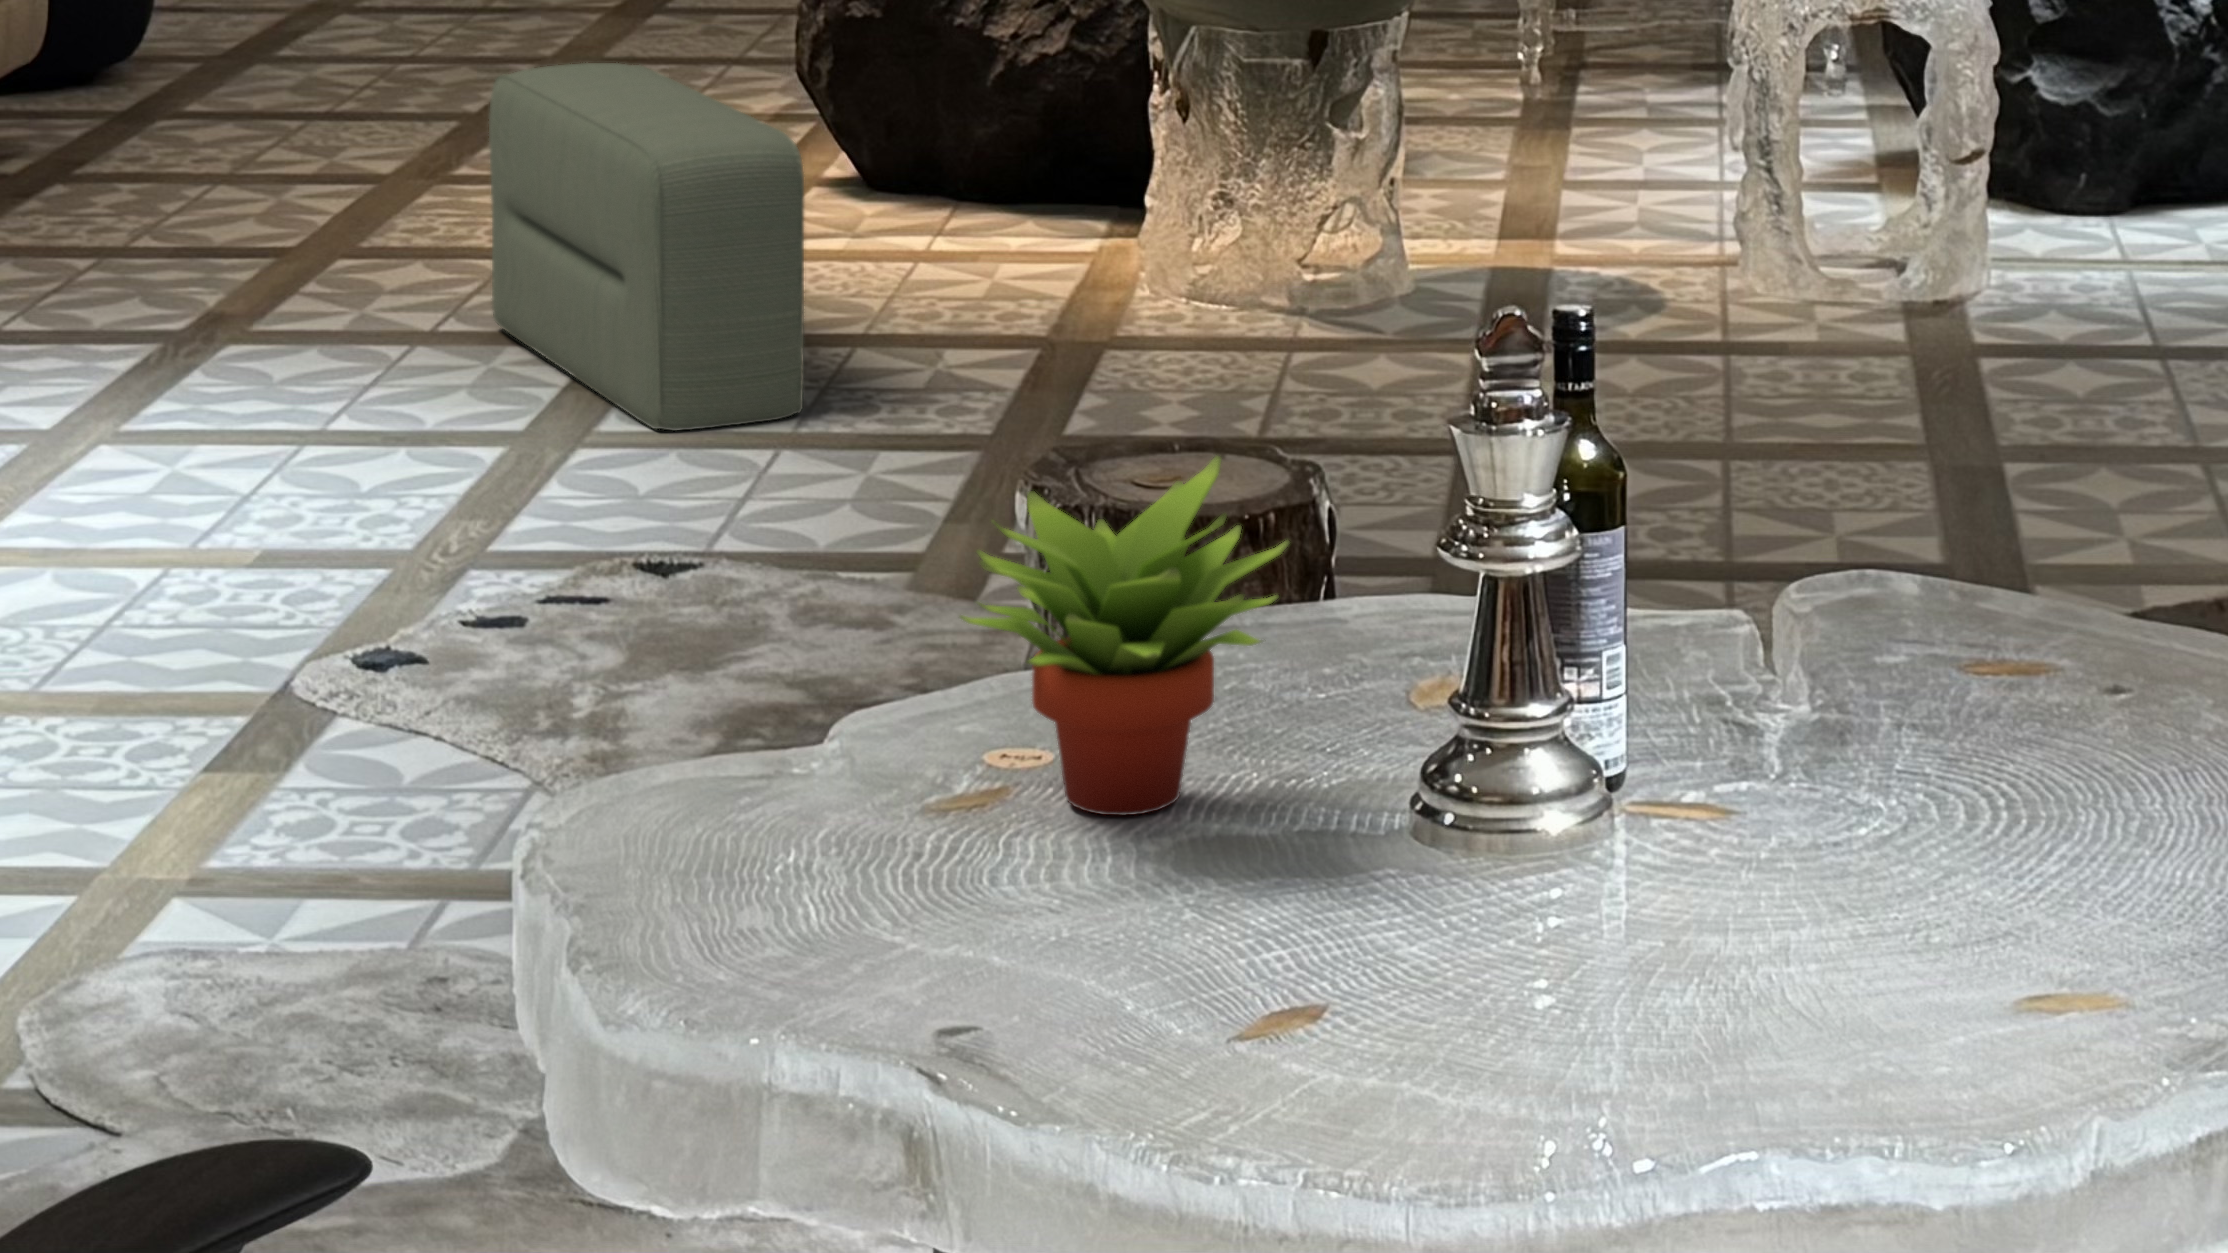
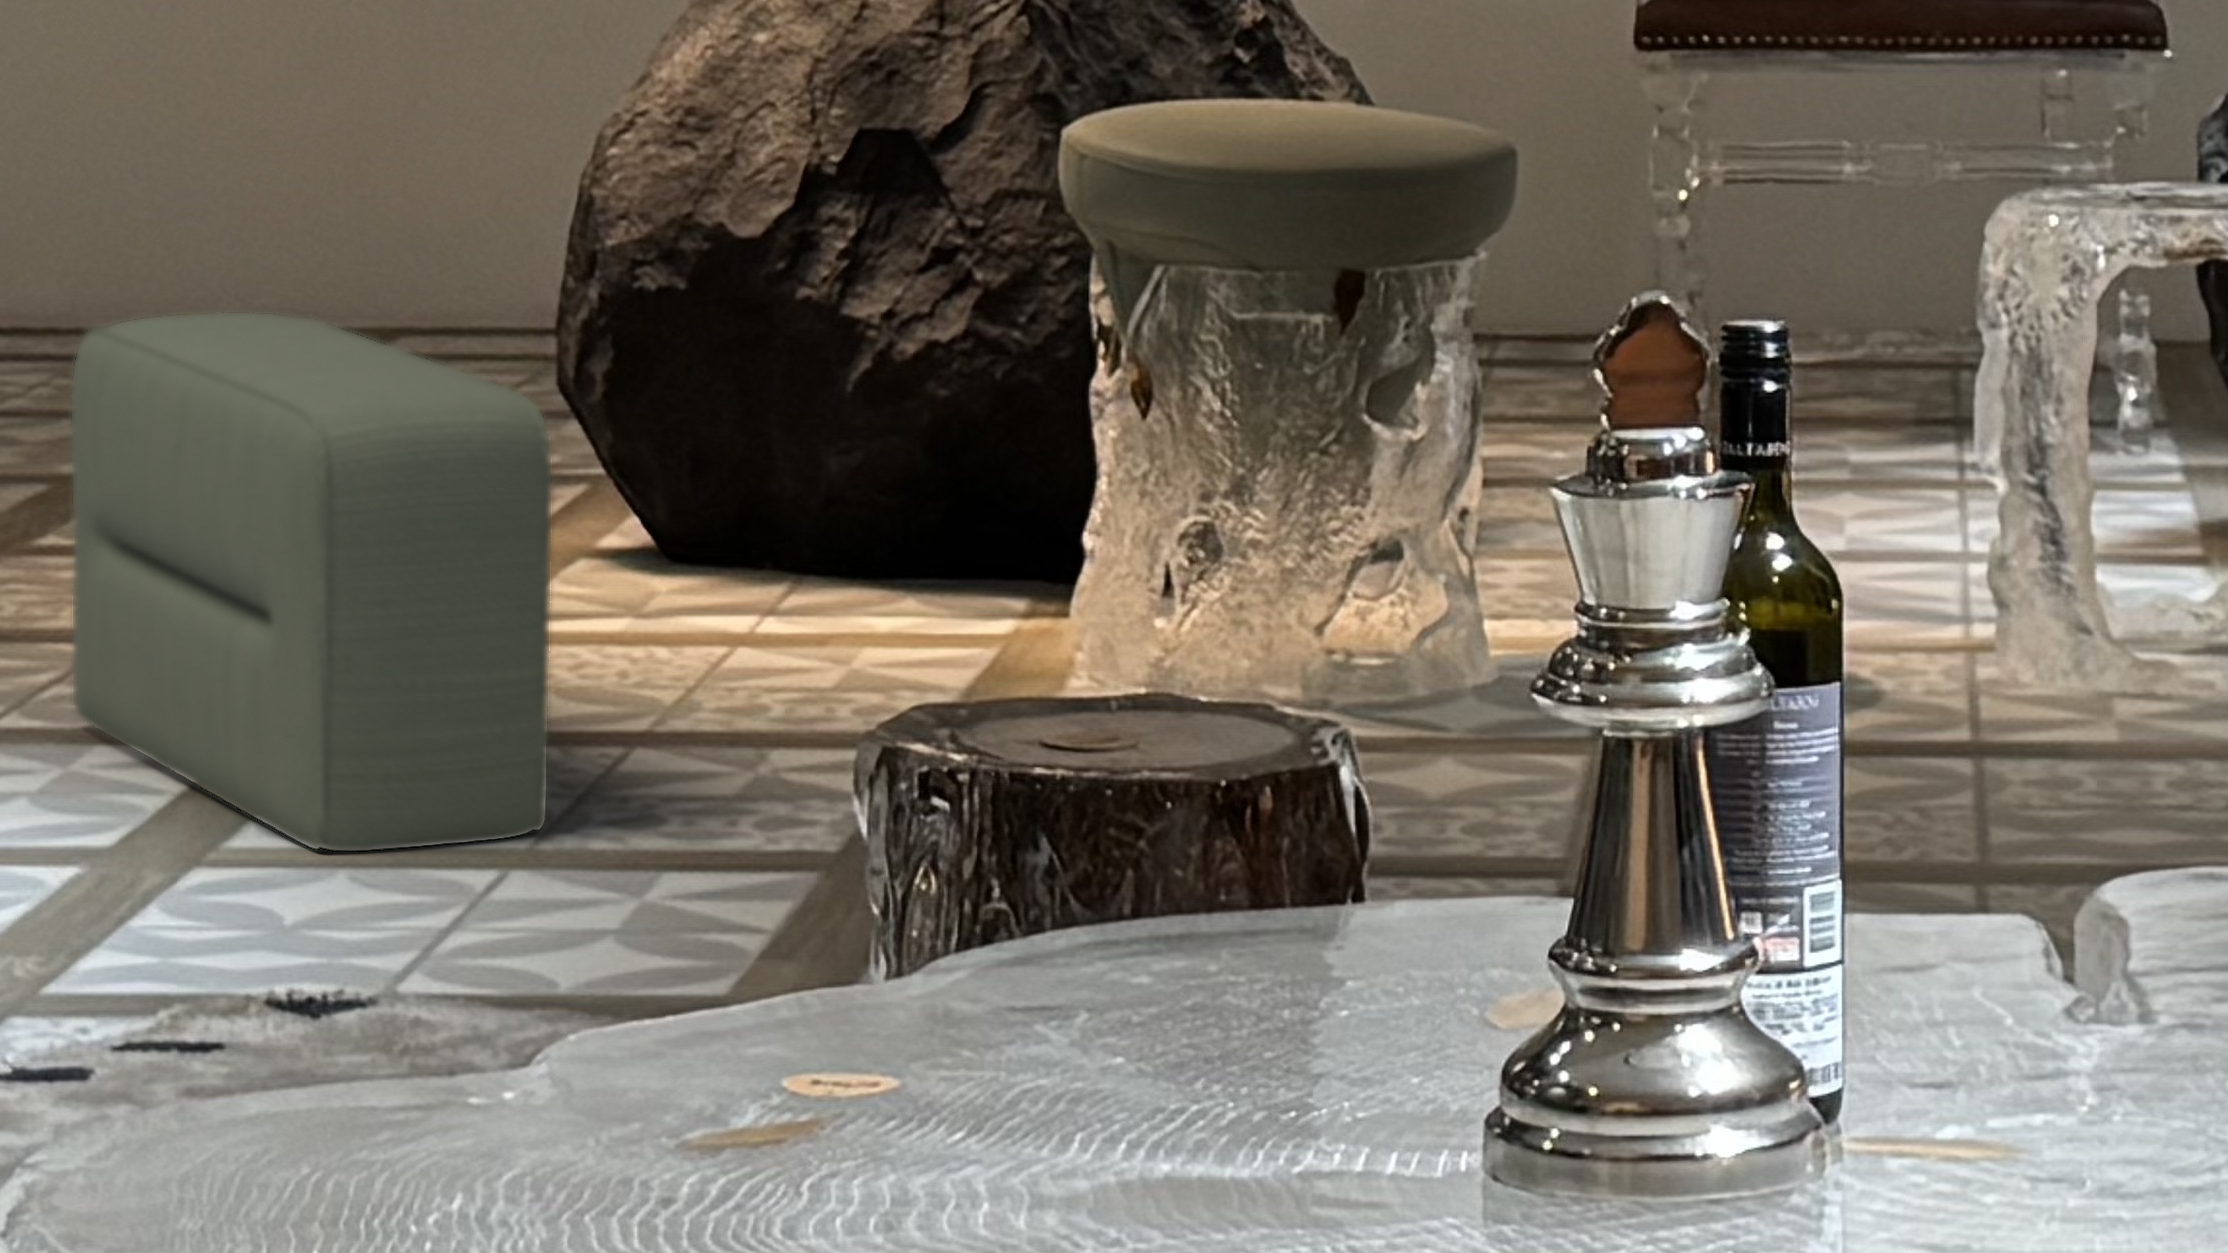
succulent plant: present [960,456,1290,815] -> none [740,535,1285,1111]

